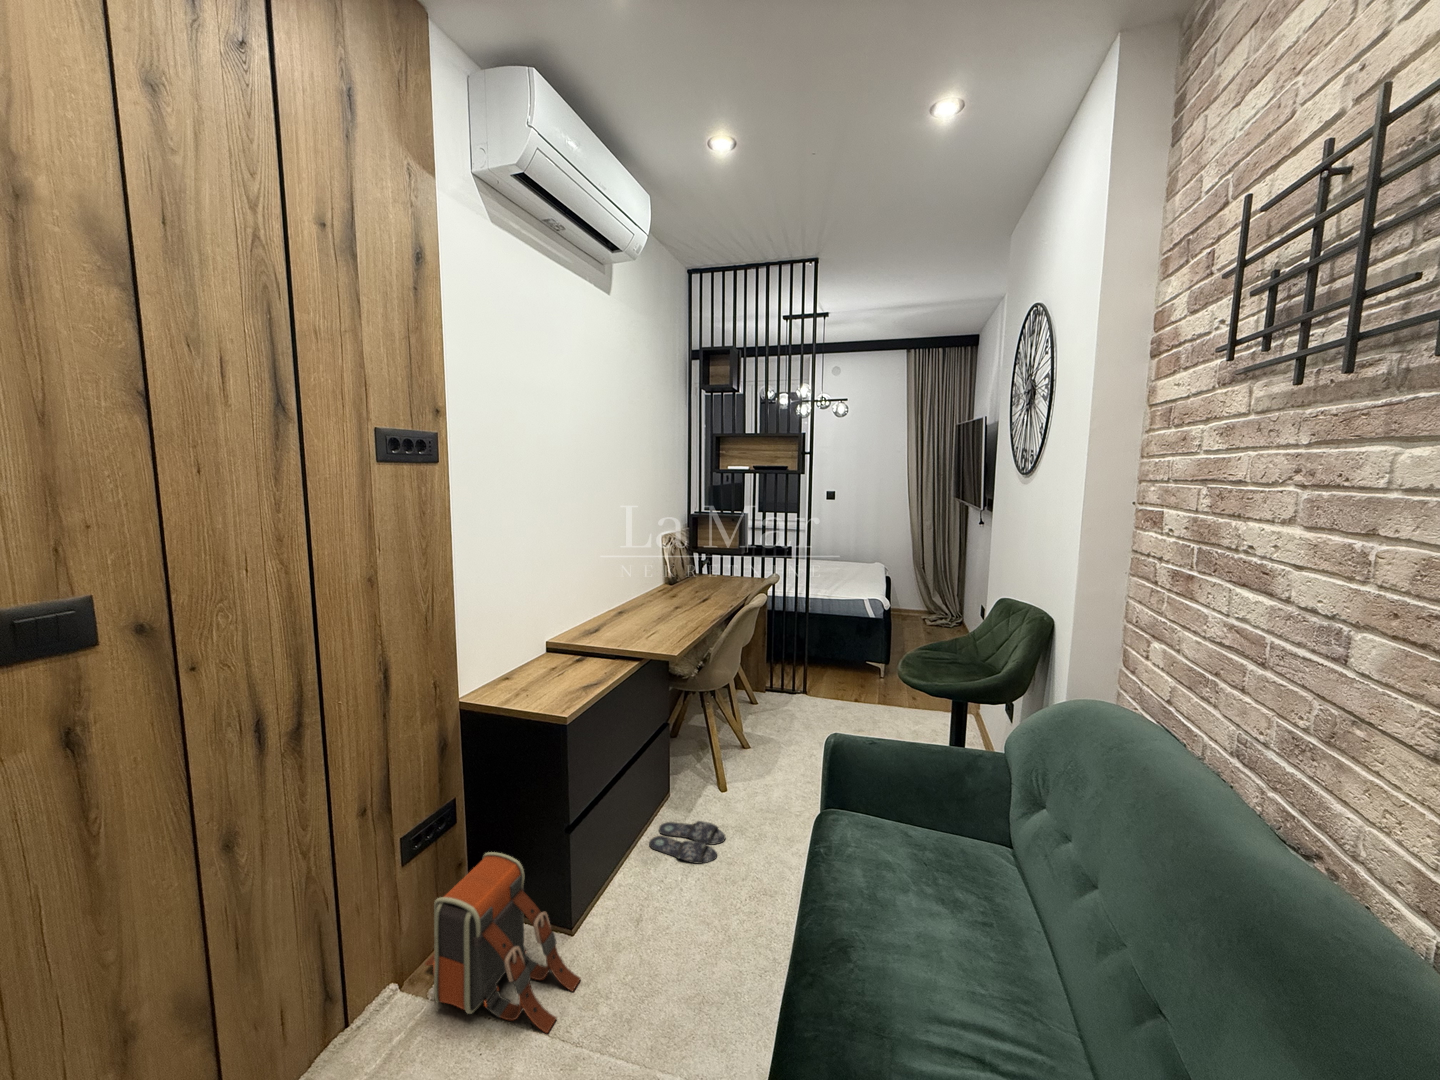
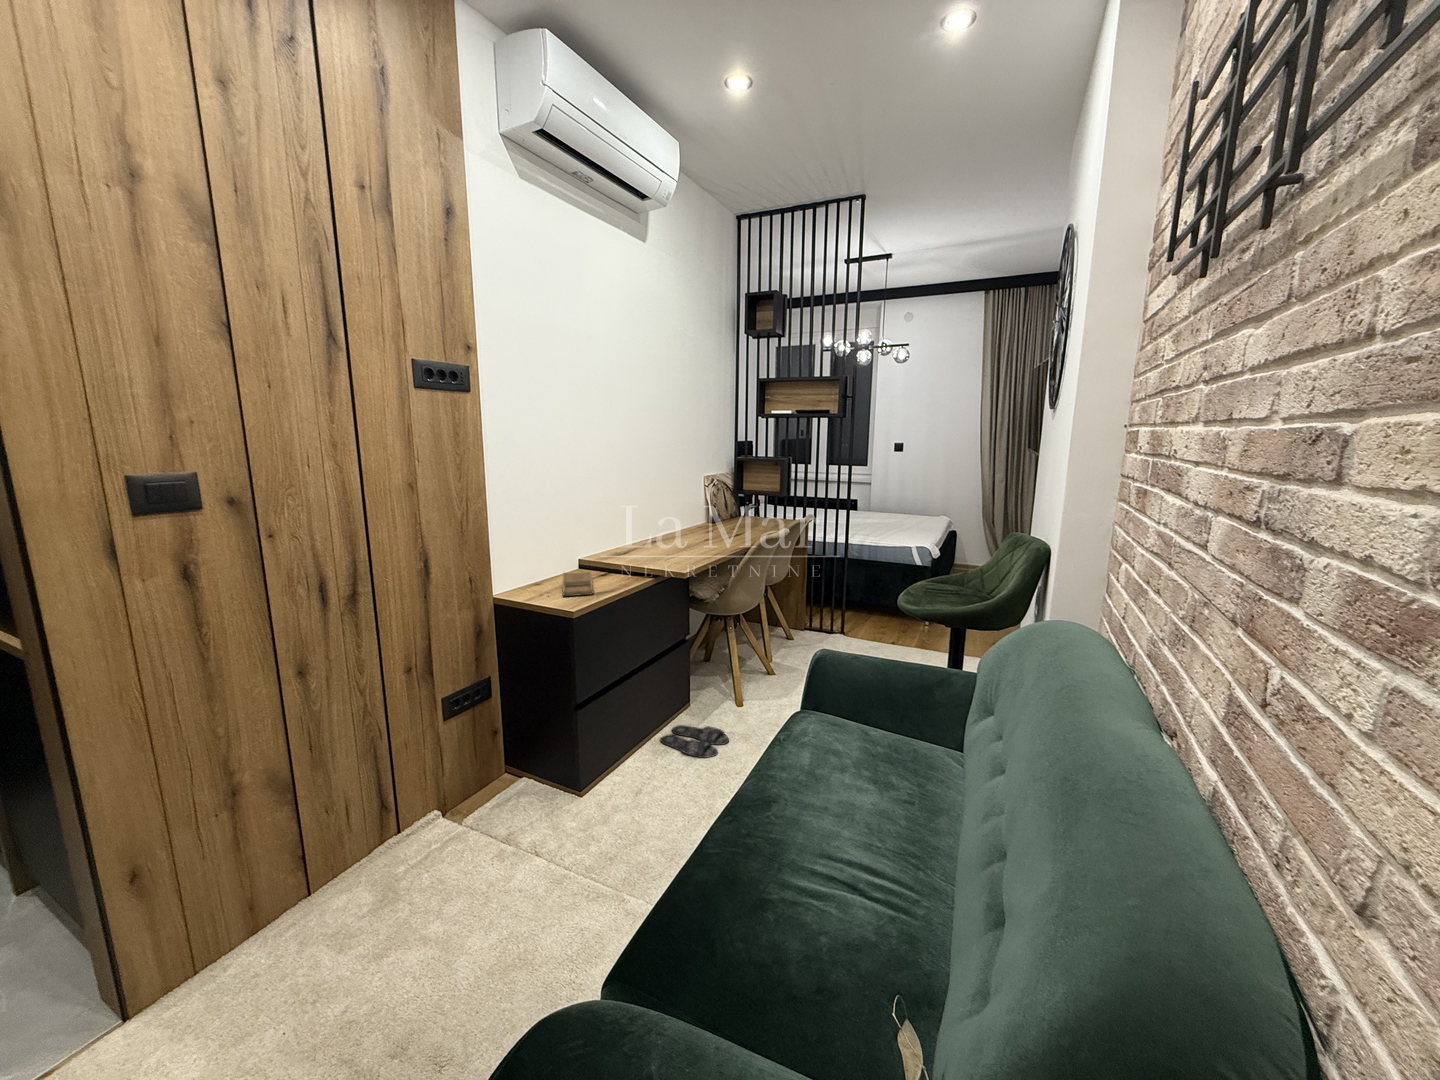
tray: none [536,658,581,694] -> present [562,572,593,596]
backpack: present [425,852,580,1033] -> none [461,719,579,857]

